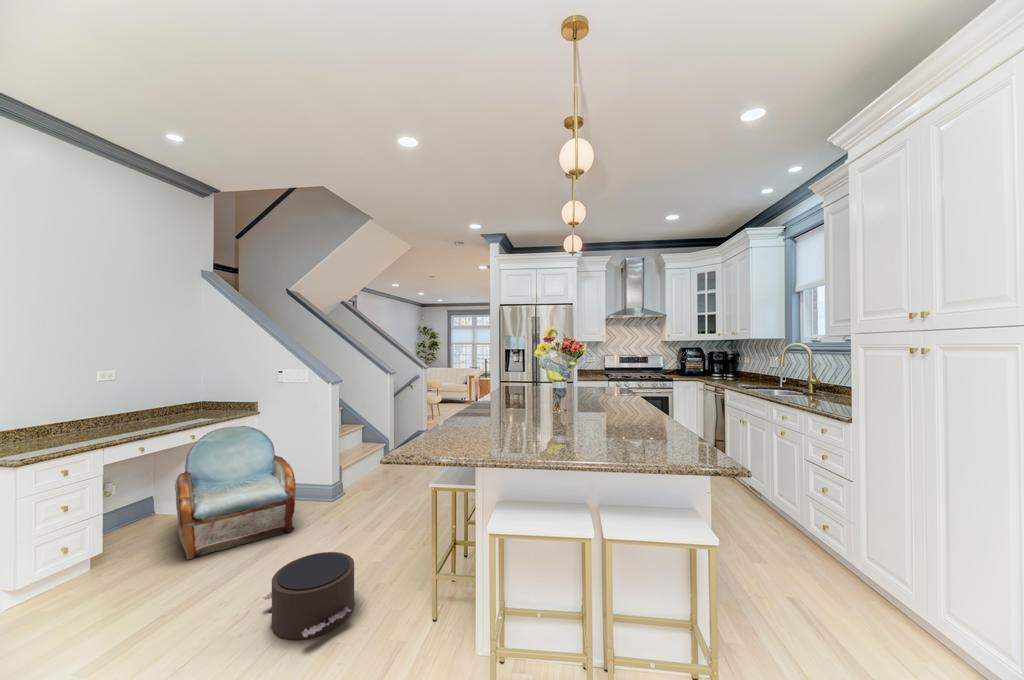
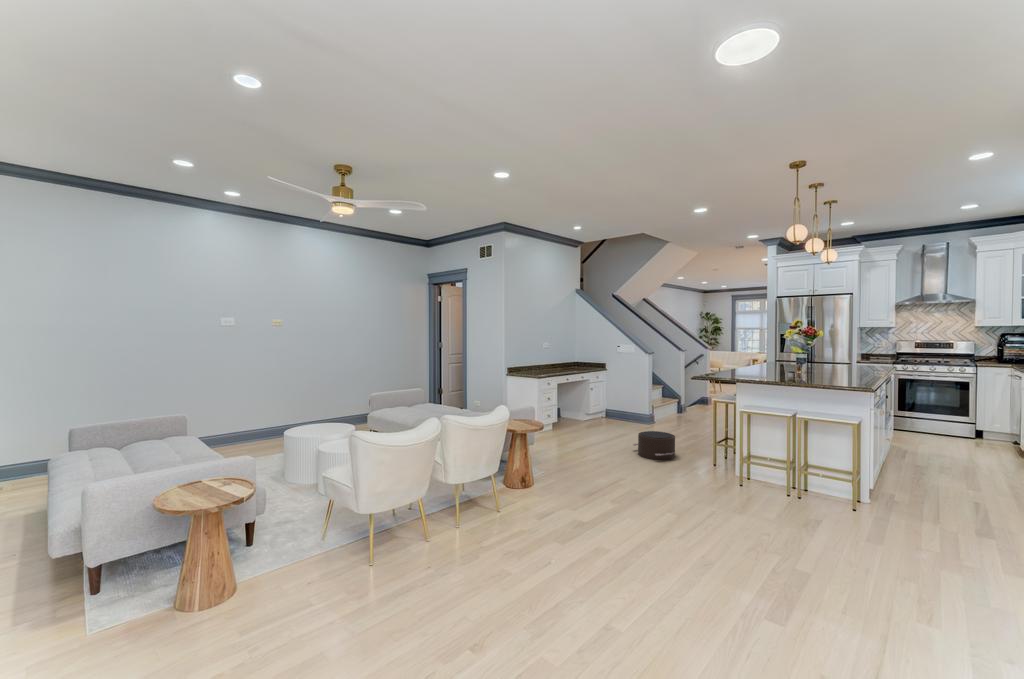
armchair: present [175,426,296,560] -> none [575,374,635,433]

